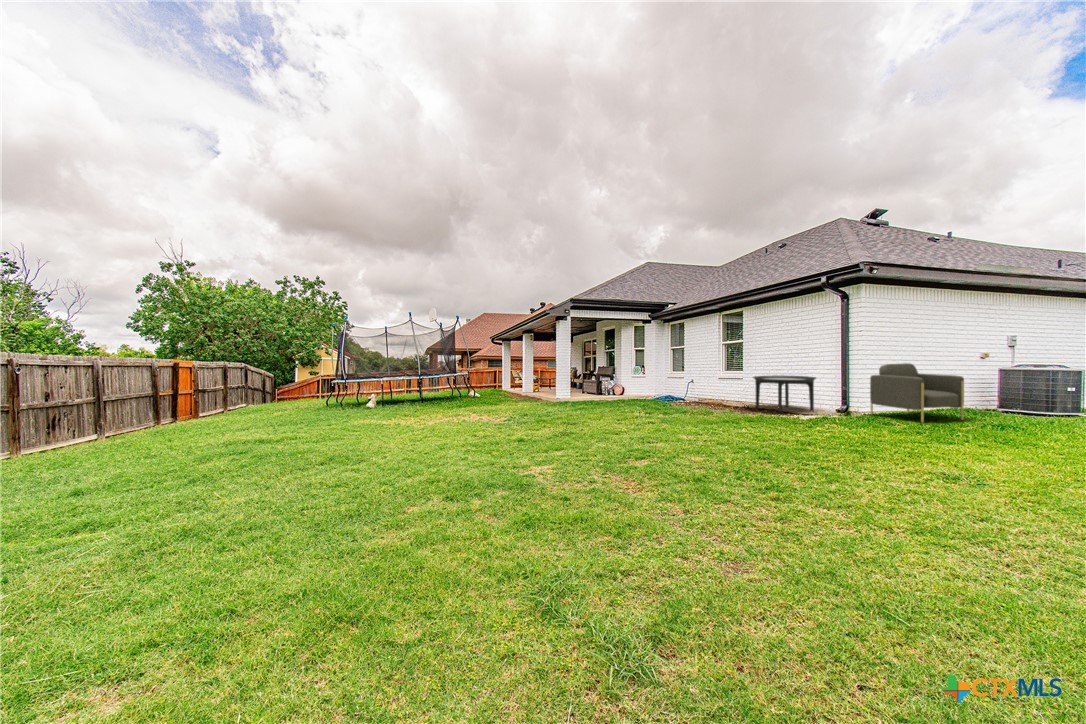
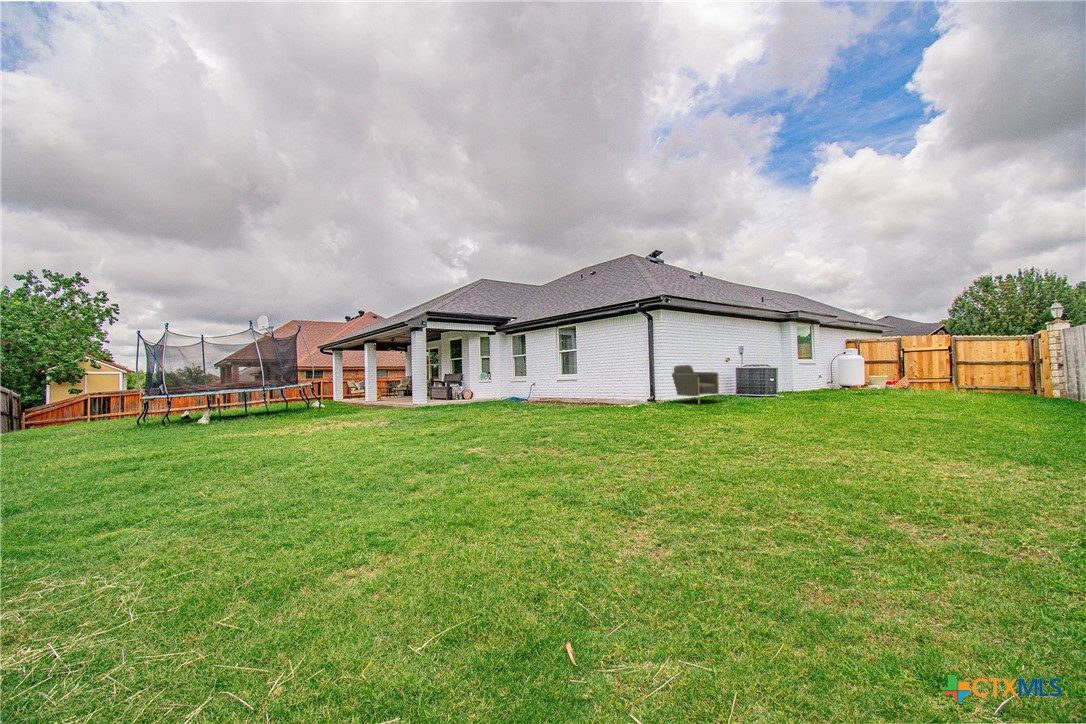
round table: present [753,376,816,413] -> none [591,376,635,405]

